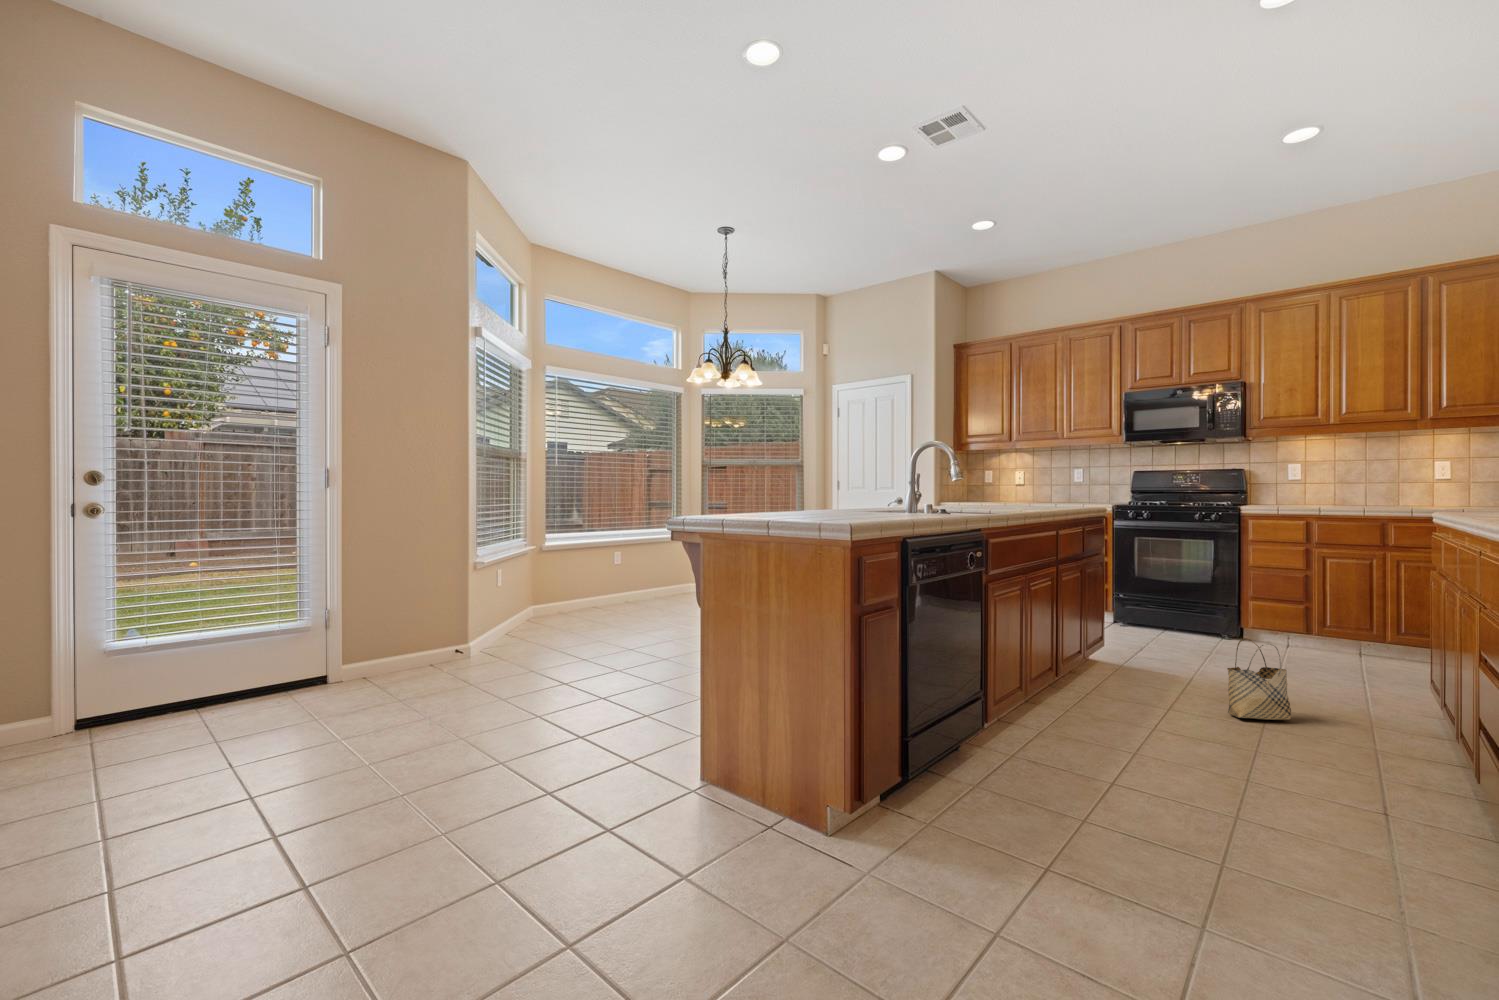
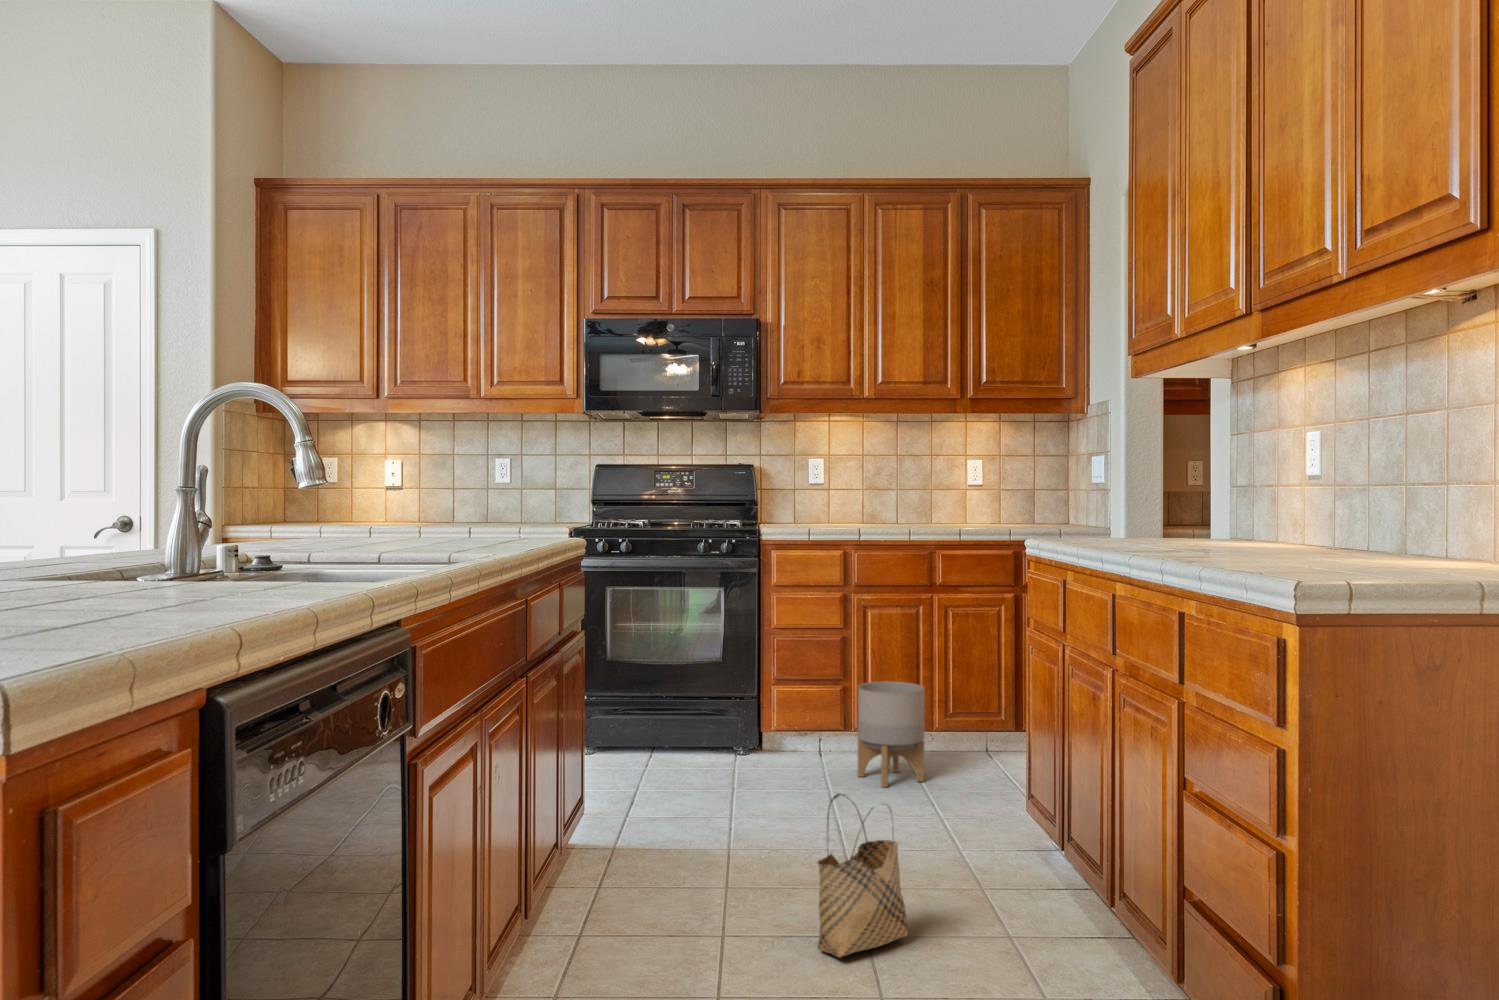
planter: none [1307,602,1364,668] -> present [857,681,925,787]

